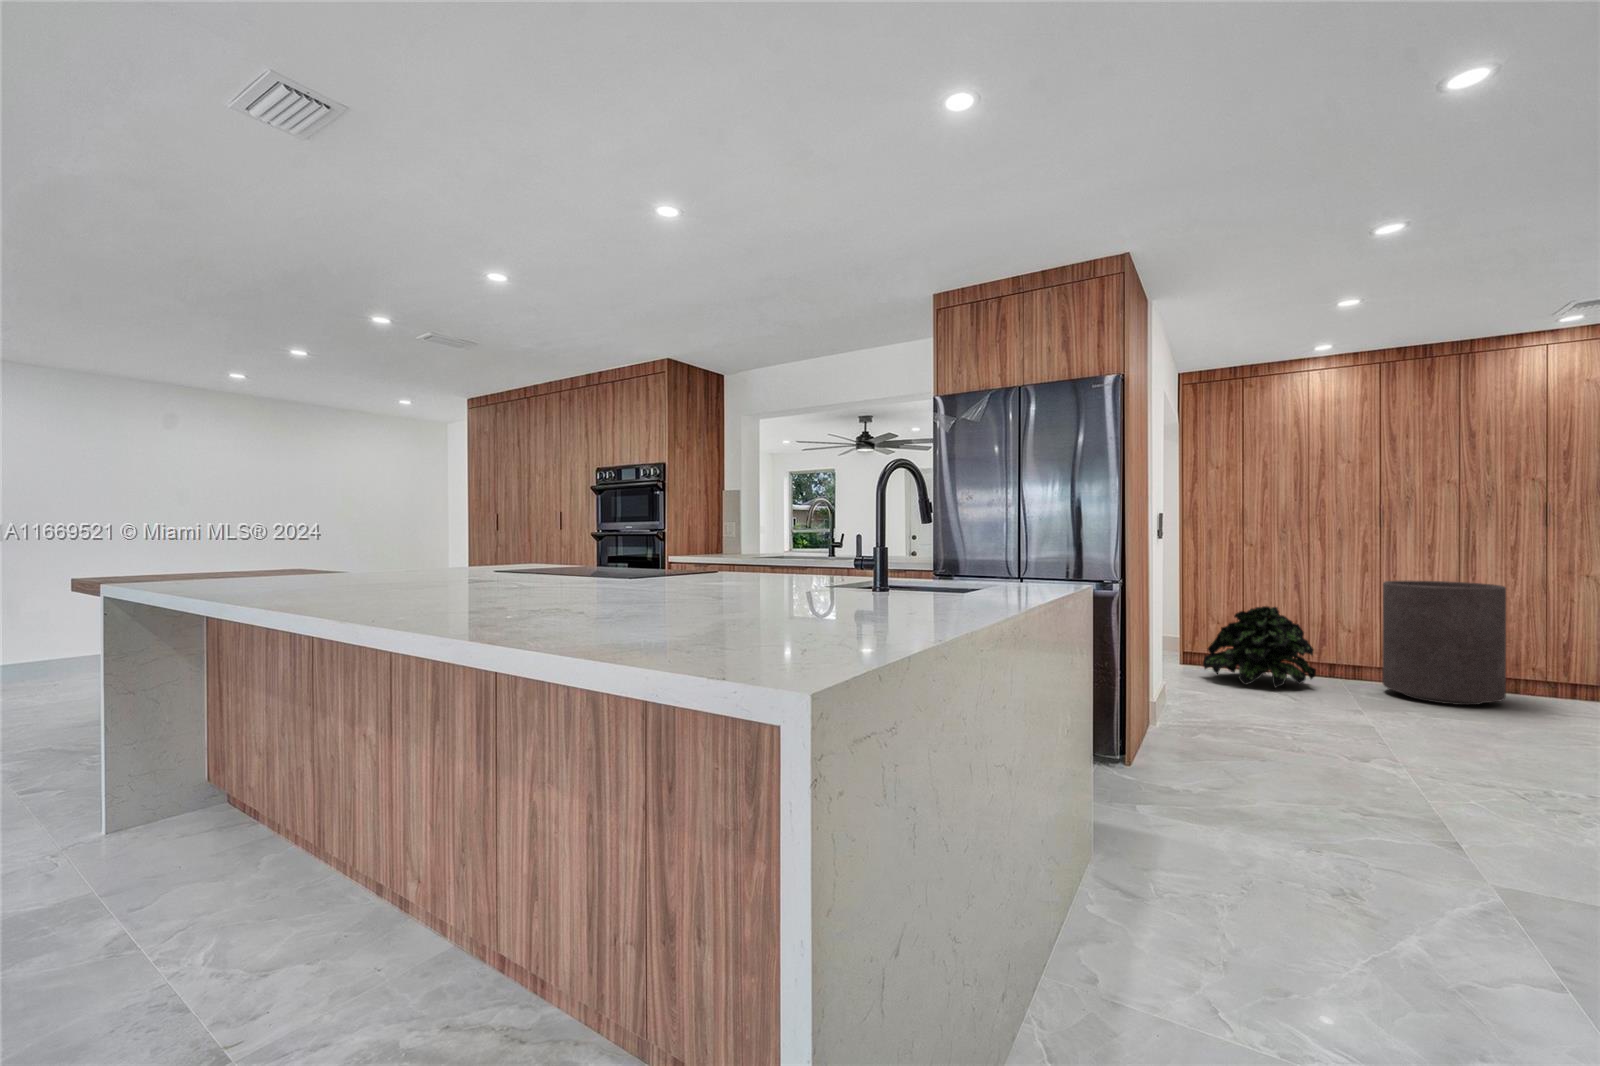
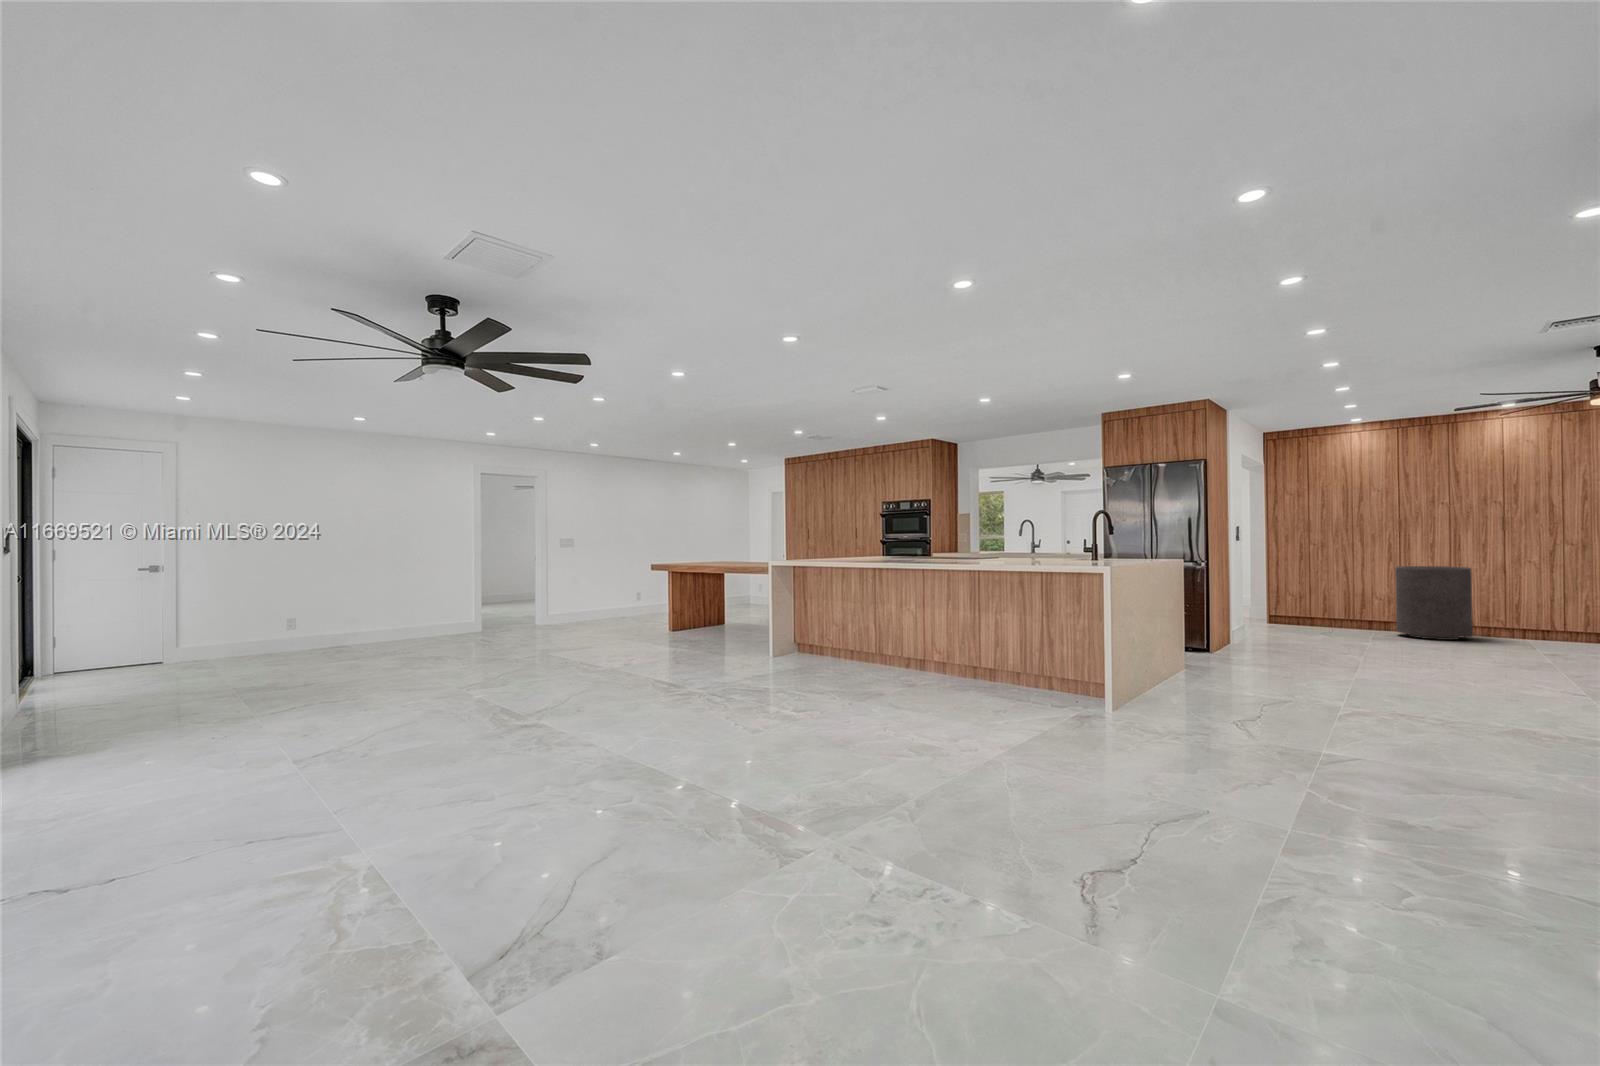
potted plant: present [1203,606,1316,688] -> none [1278,583,1351,632]

